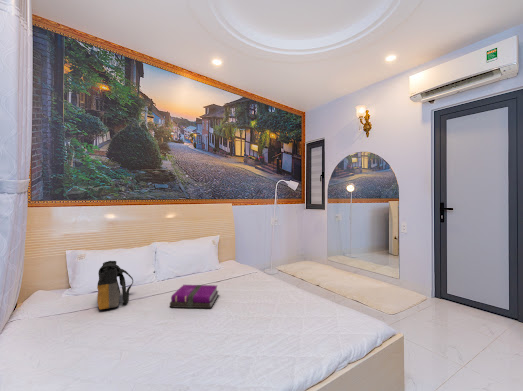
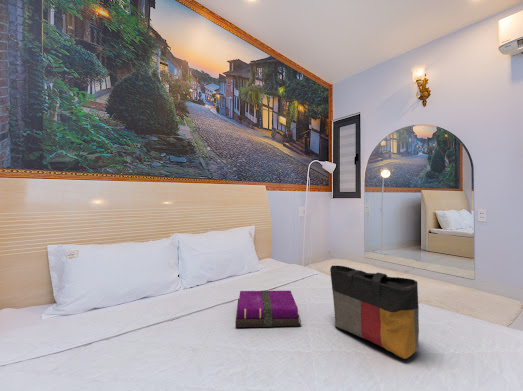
tote bag: present [97,261,133,309] -> present [330,266,419,359]

